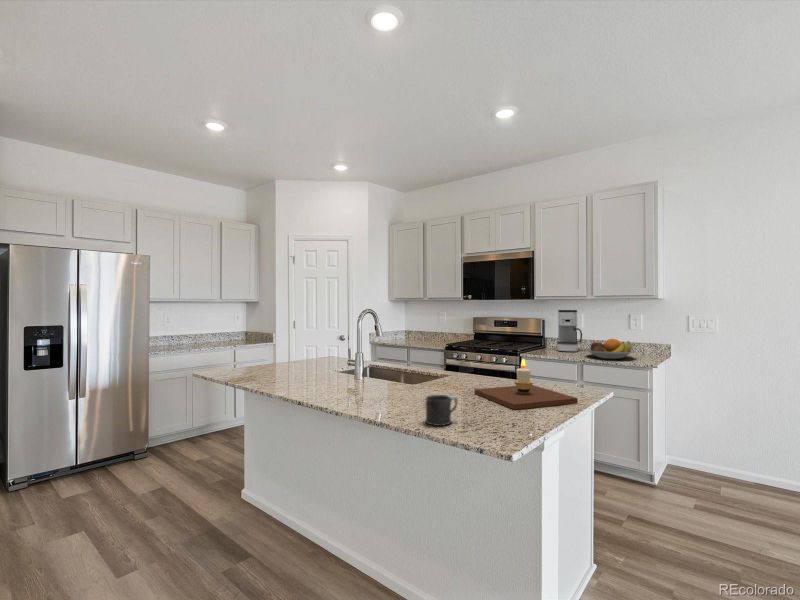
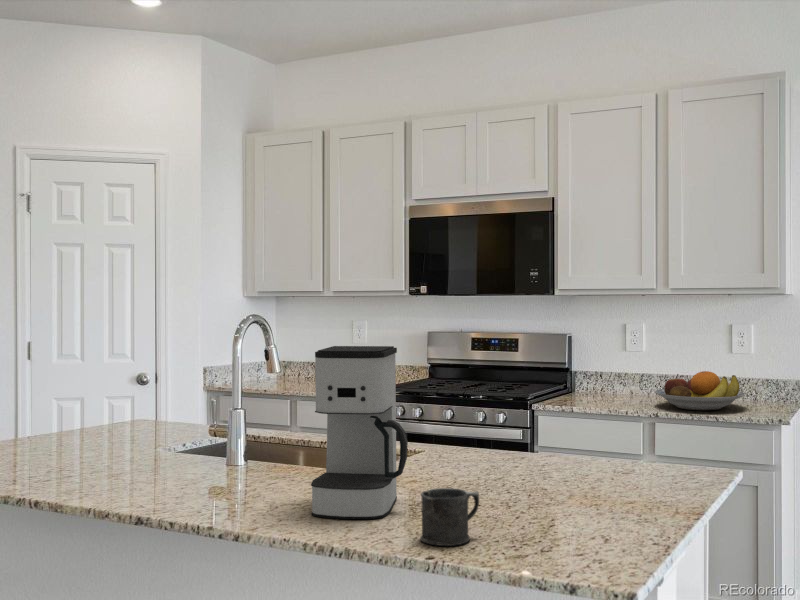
coffee maker: present [557,310,582,352] -> present [311,346,408,519]
candle: present [475,359,578,410] -> none [484,415,676,511]

